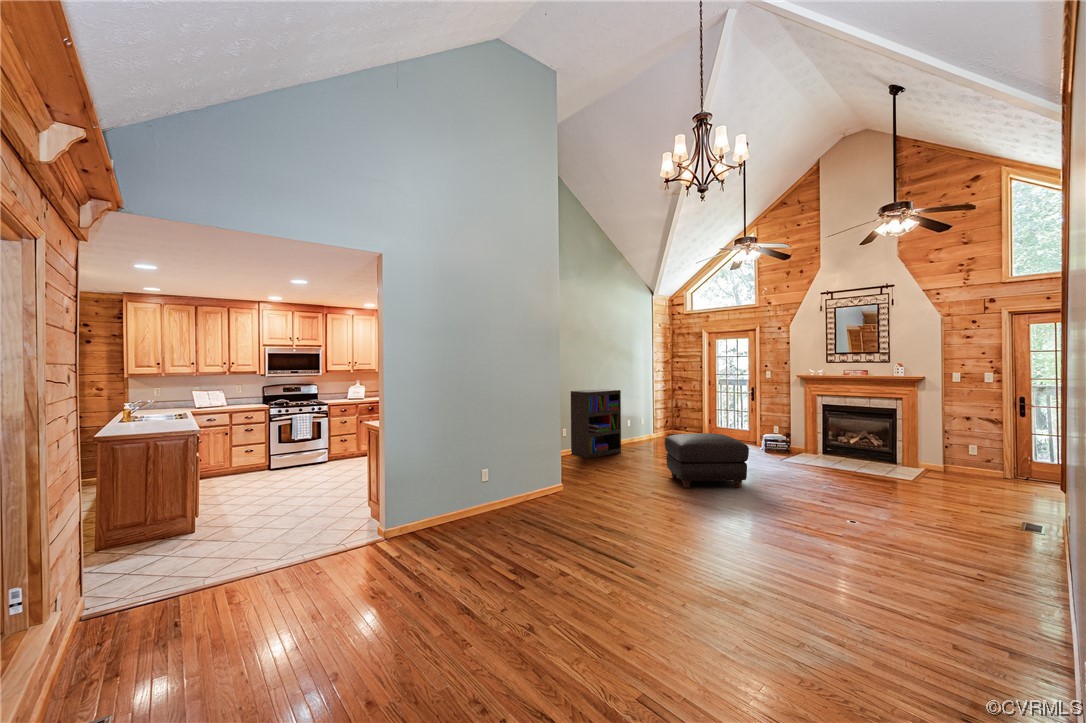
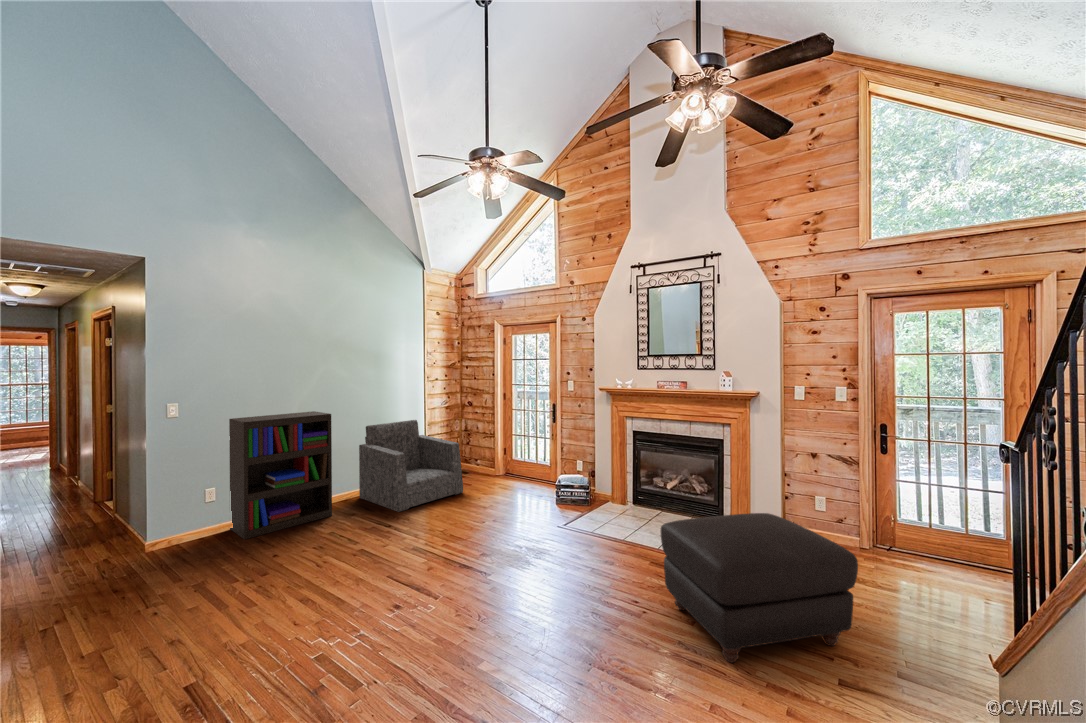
armchair: none [624,398,691,452] -> present [359,420,463,512]
ottoman: present [665,433,749,488] -> present [661,513,858,663]

